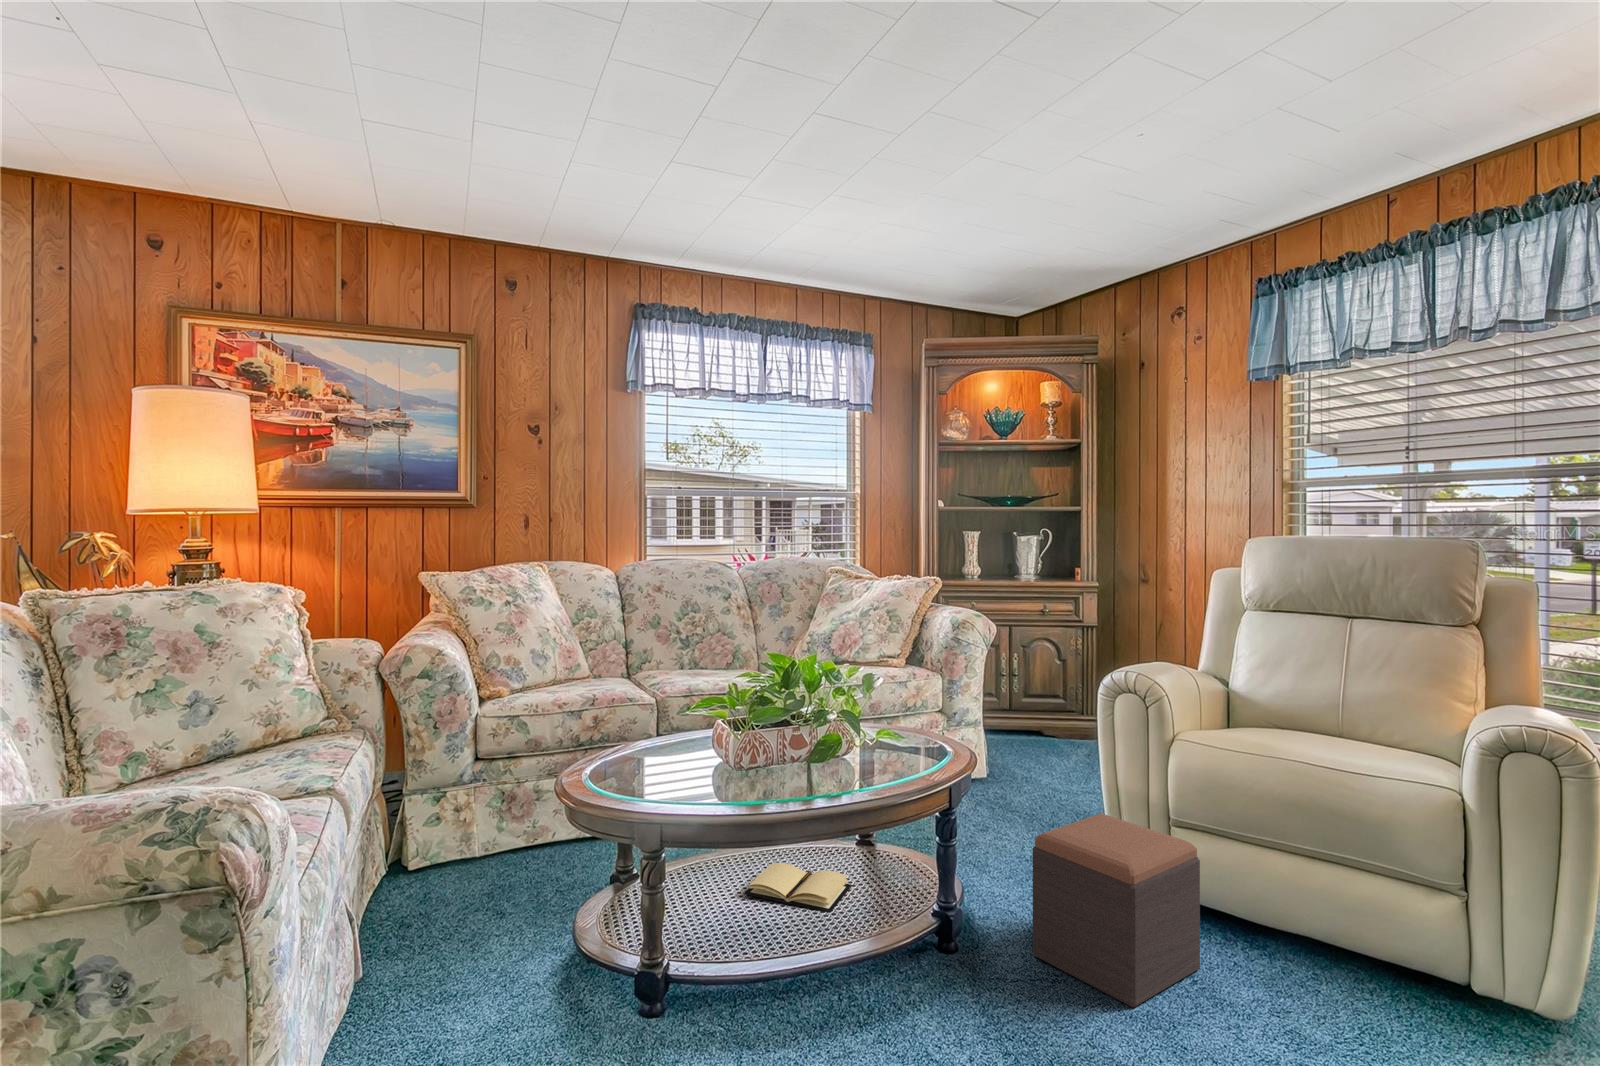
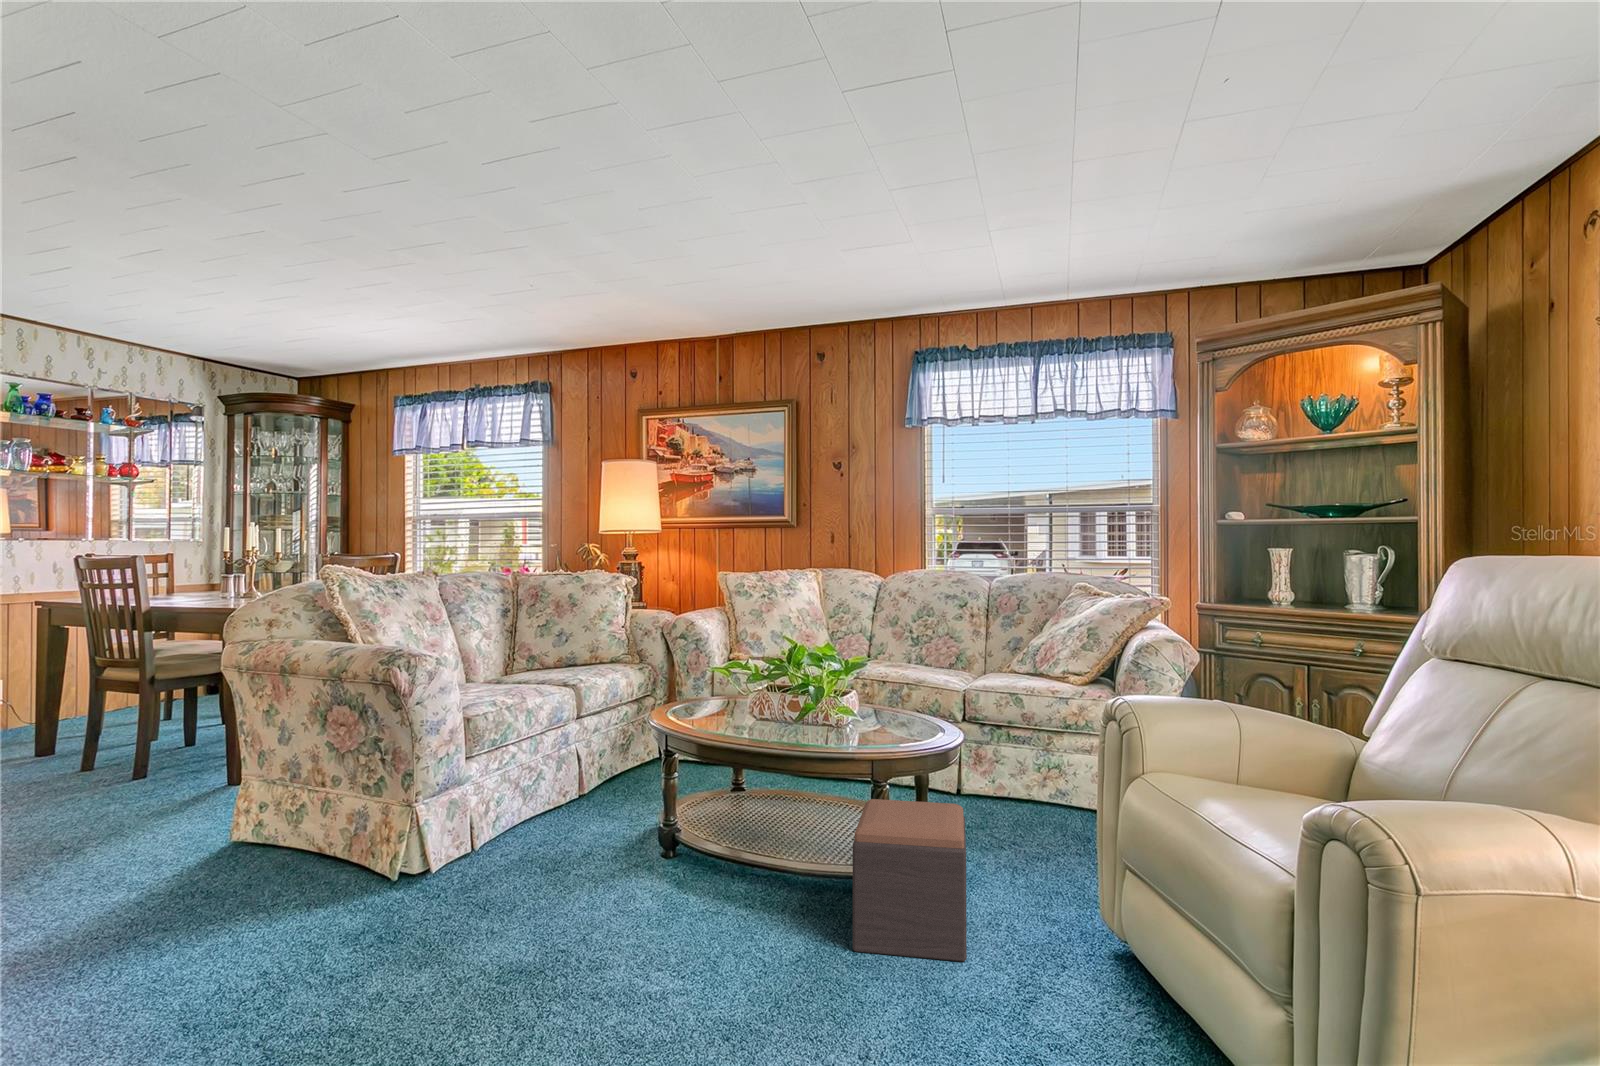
book: present [744,863,852,913] -> none [751,800,822,834]

